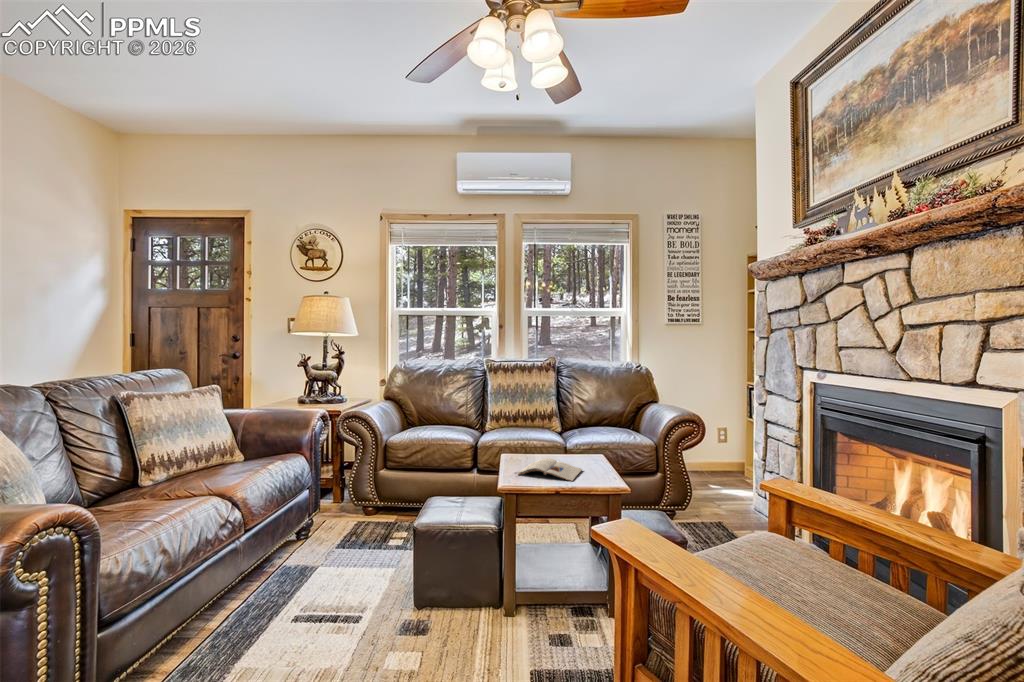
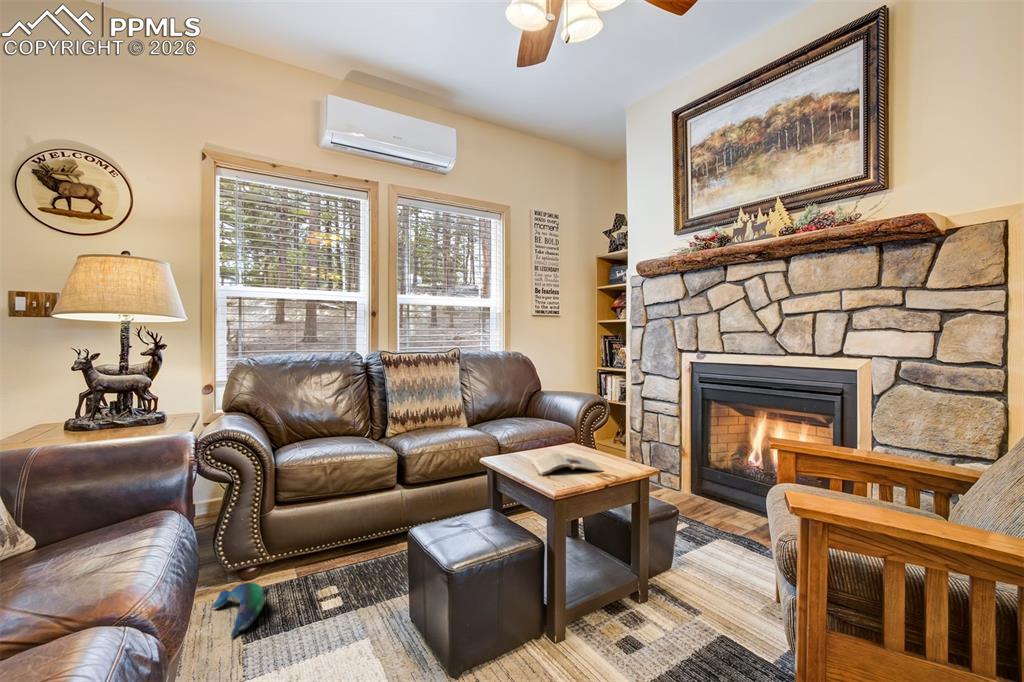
plush toy: none [335,515,366,544] -> present [213,582,269,637]

